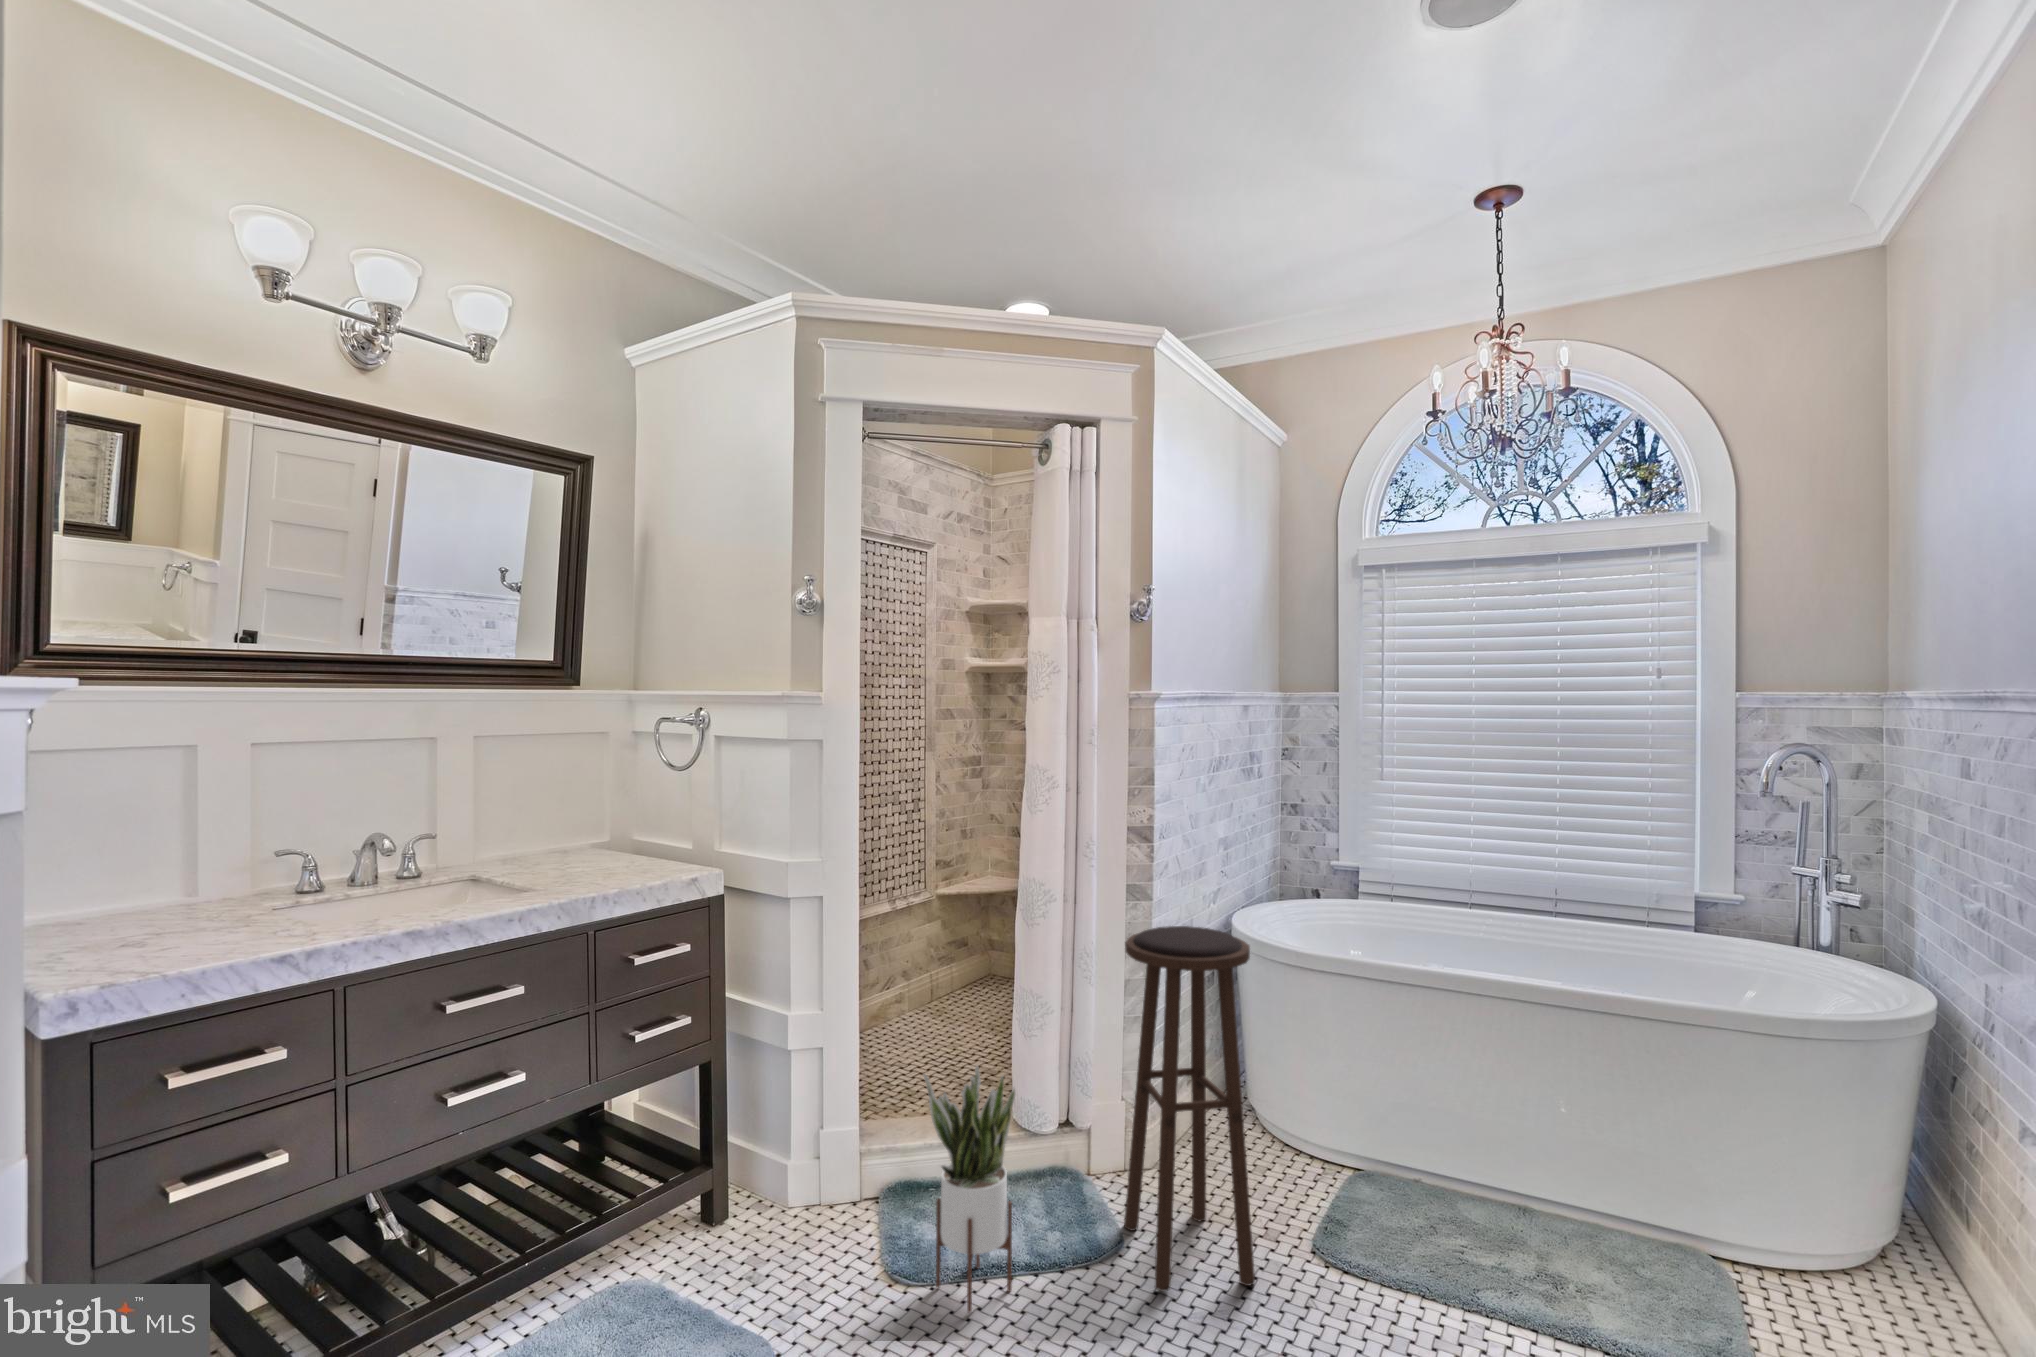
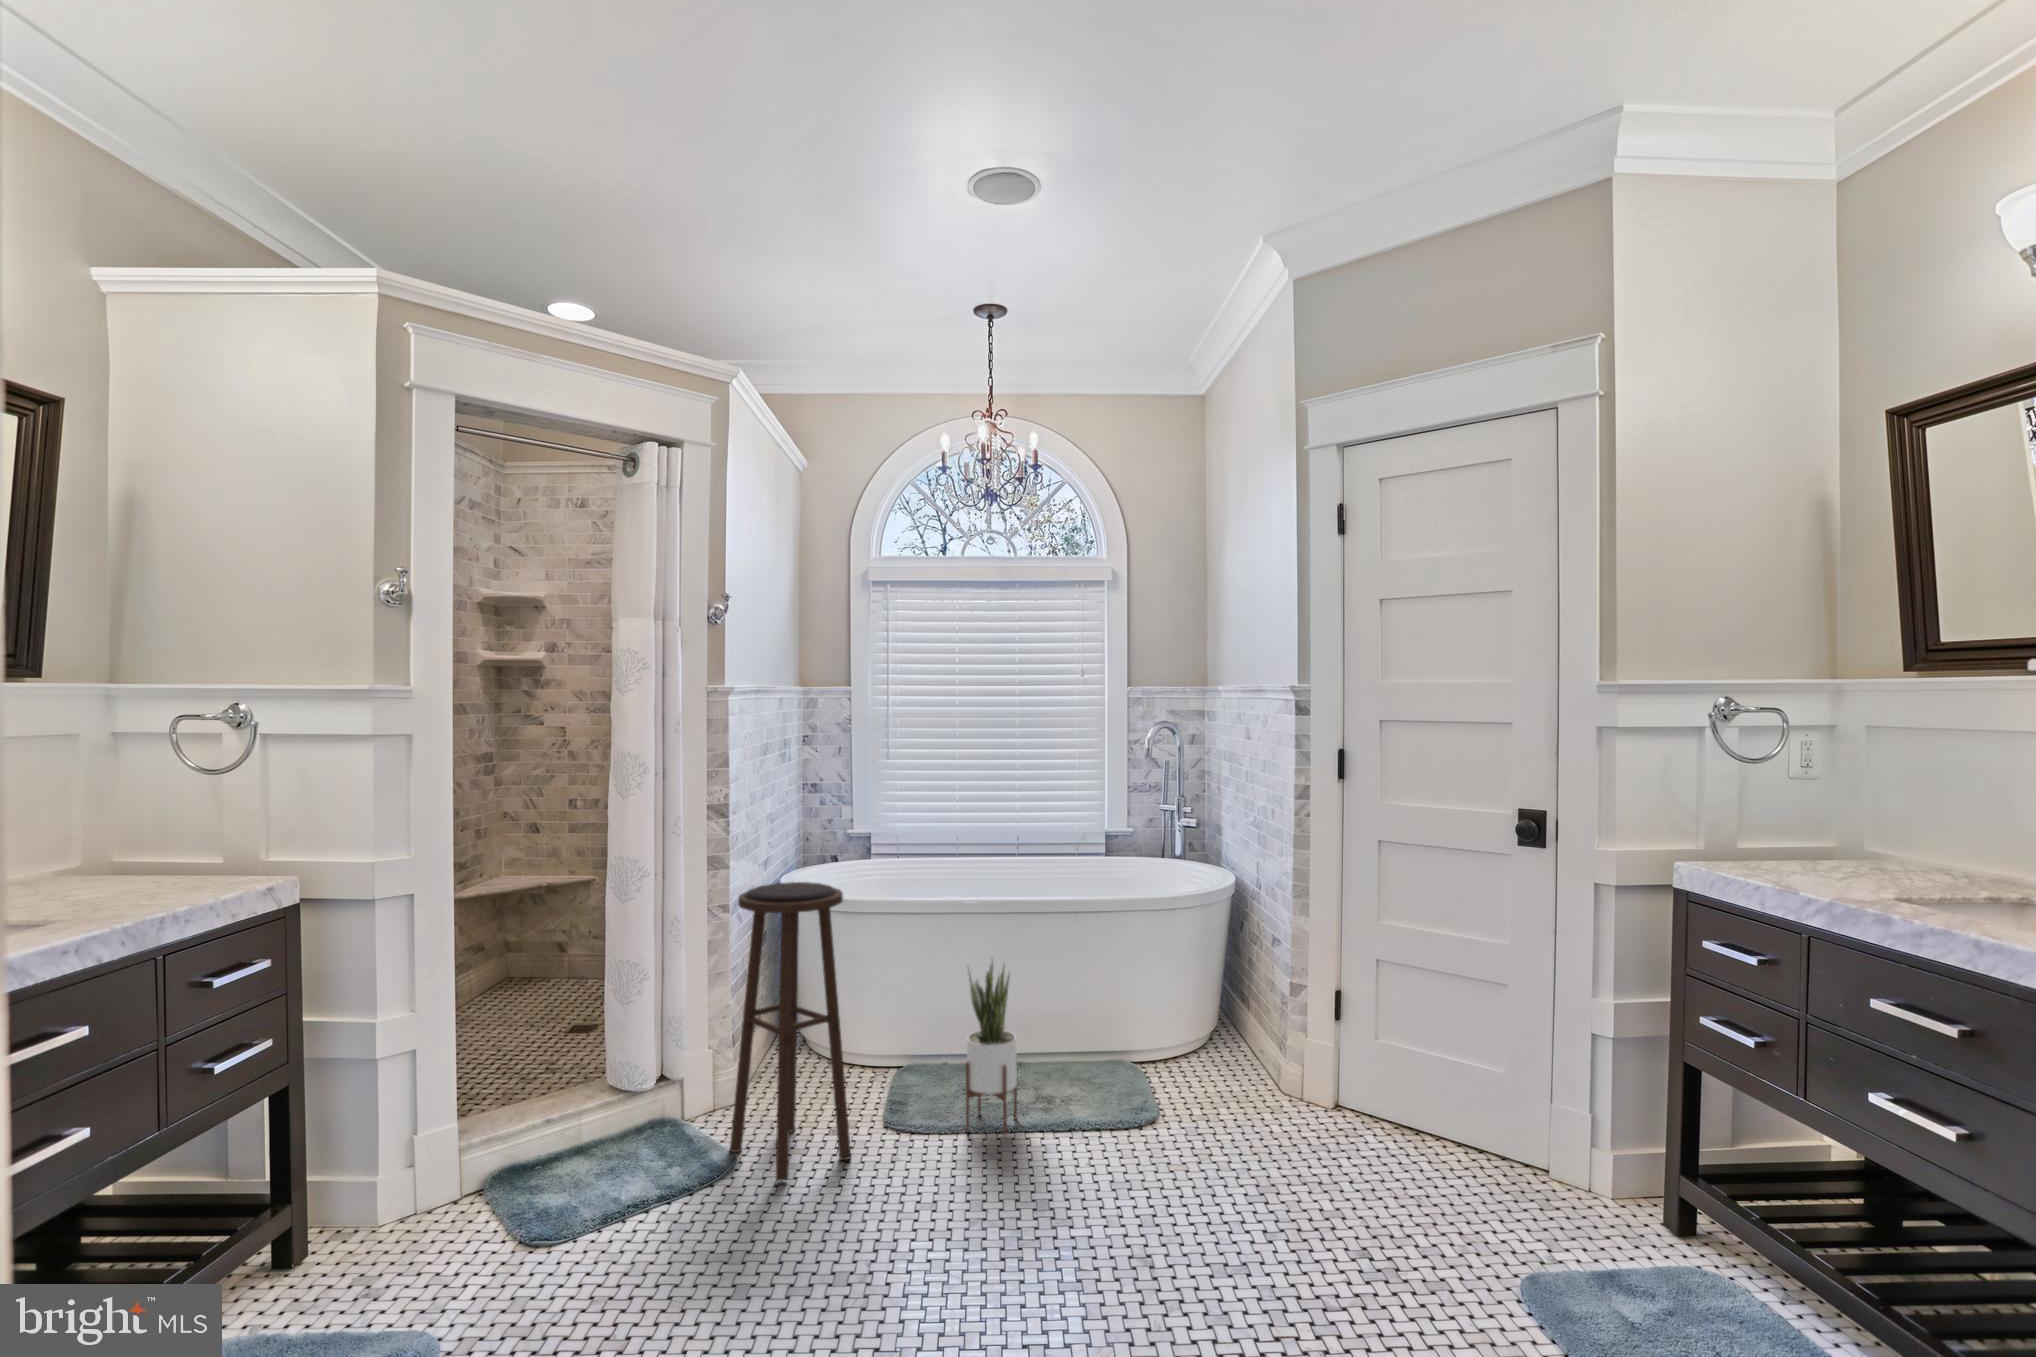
potted plant: present [924,1066,1015,1313] -> present [966,958,1017,1135]

